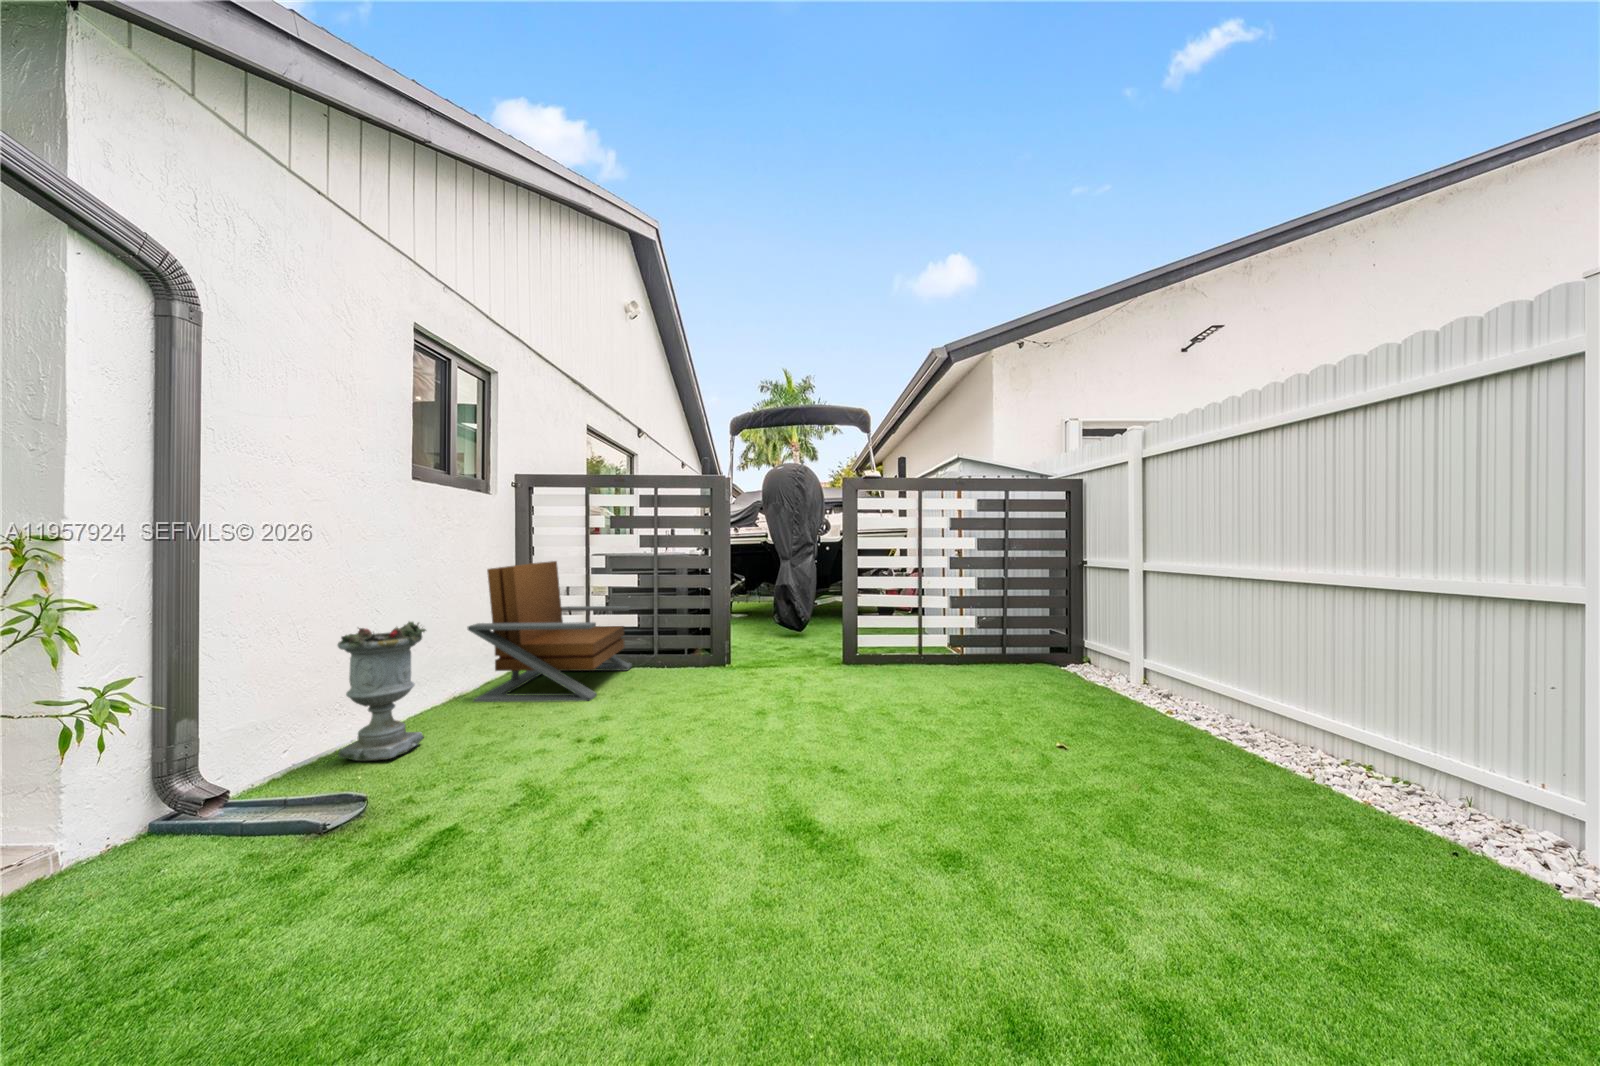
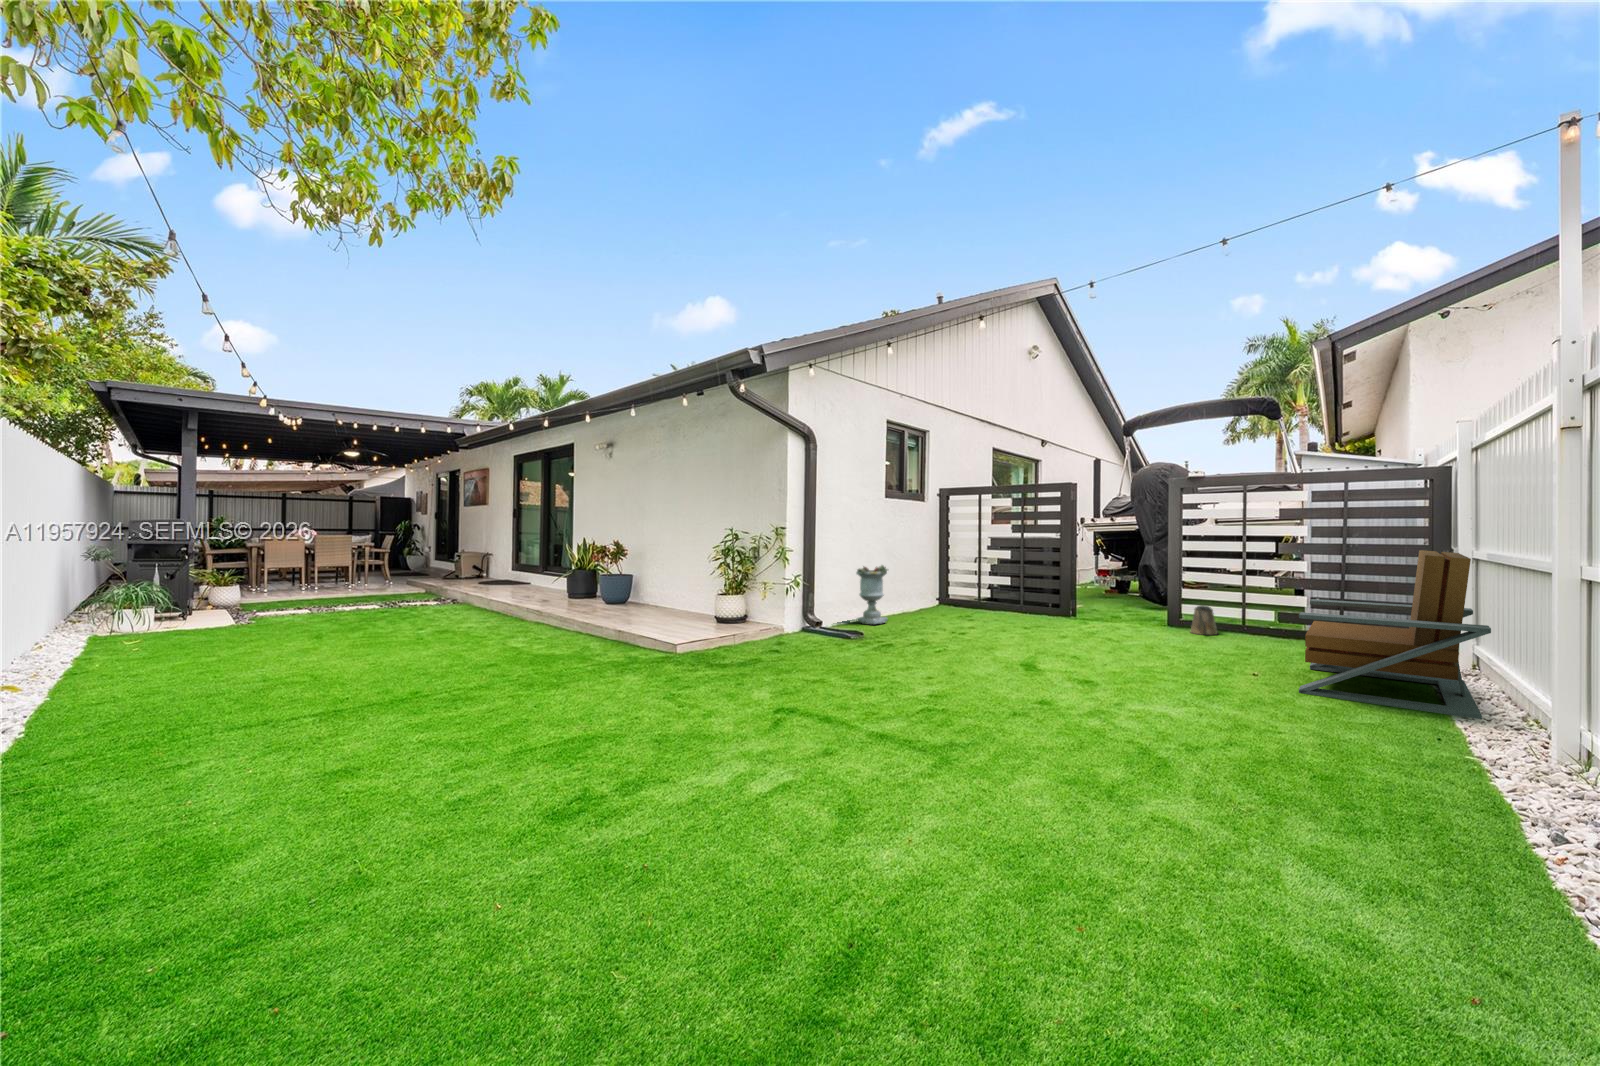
lounge chair: present [468,561,632,702] -> present [1299,550,1491,719]
watering can: none [874,636,904,674] -> present [1191,605,1218,635]

